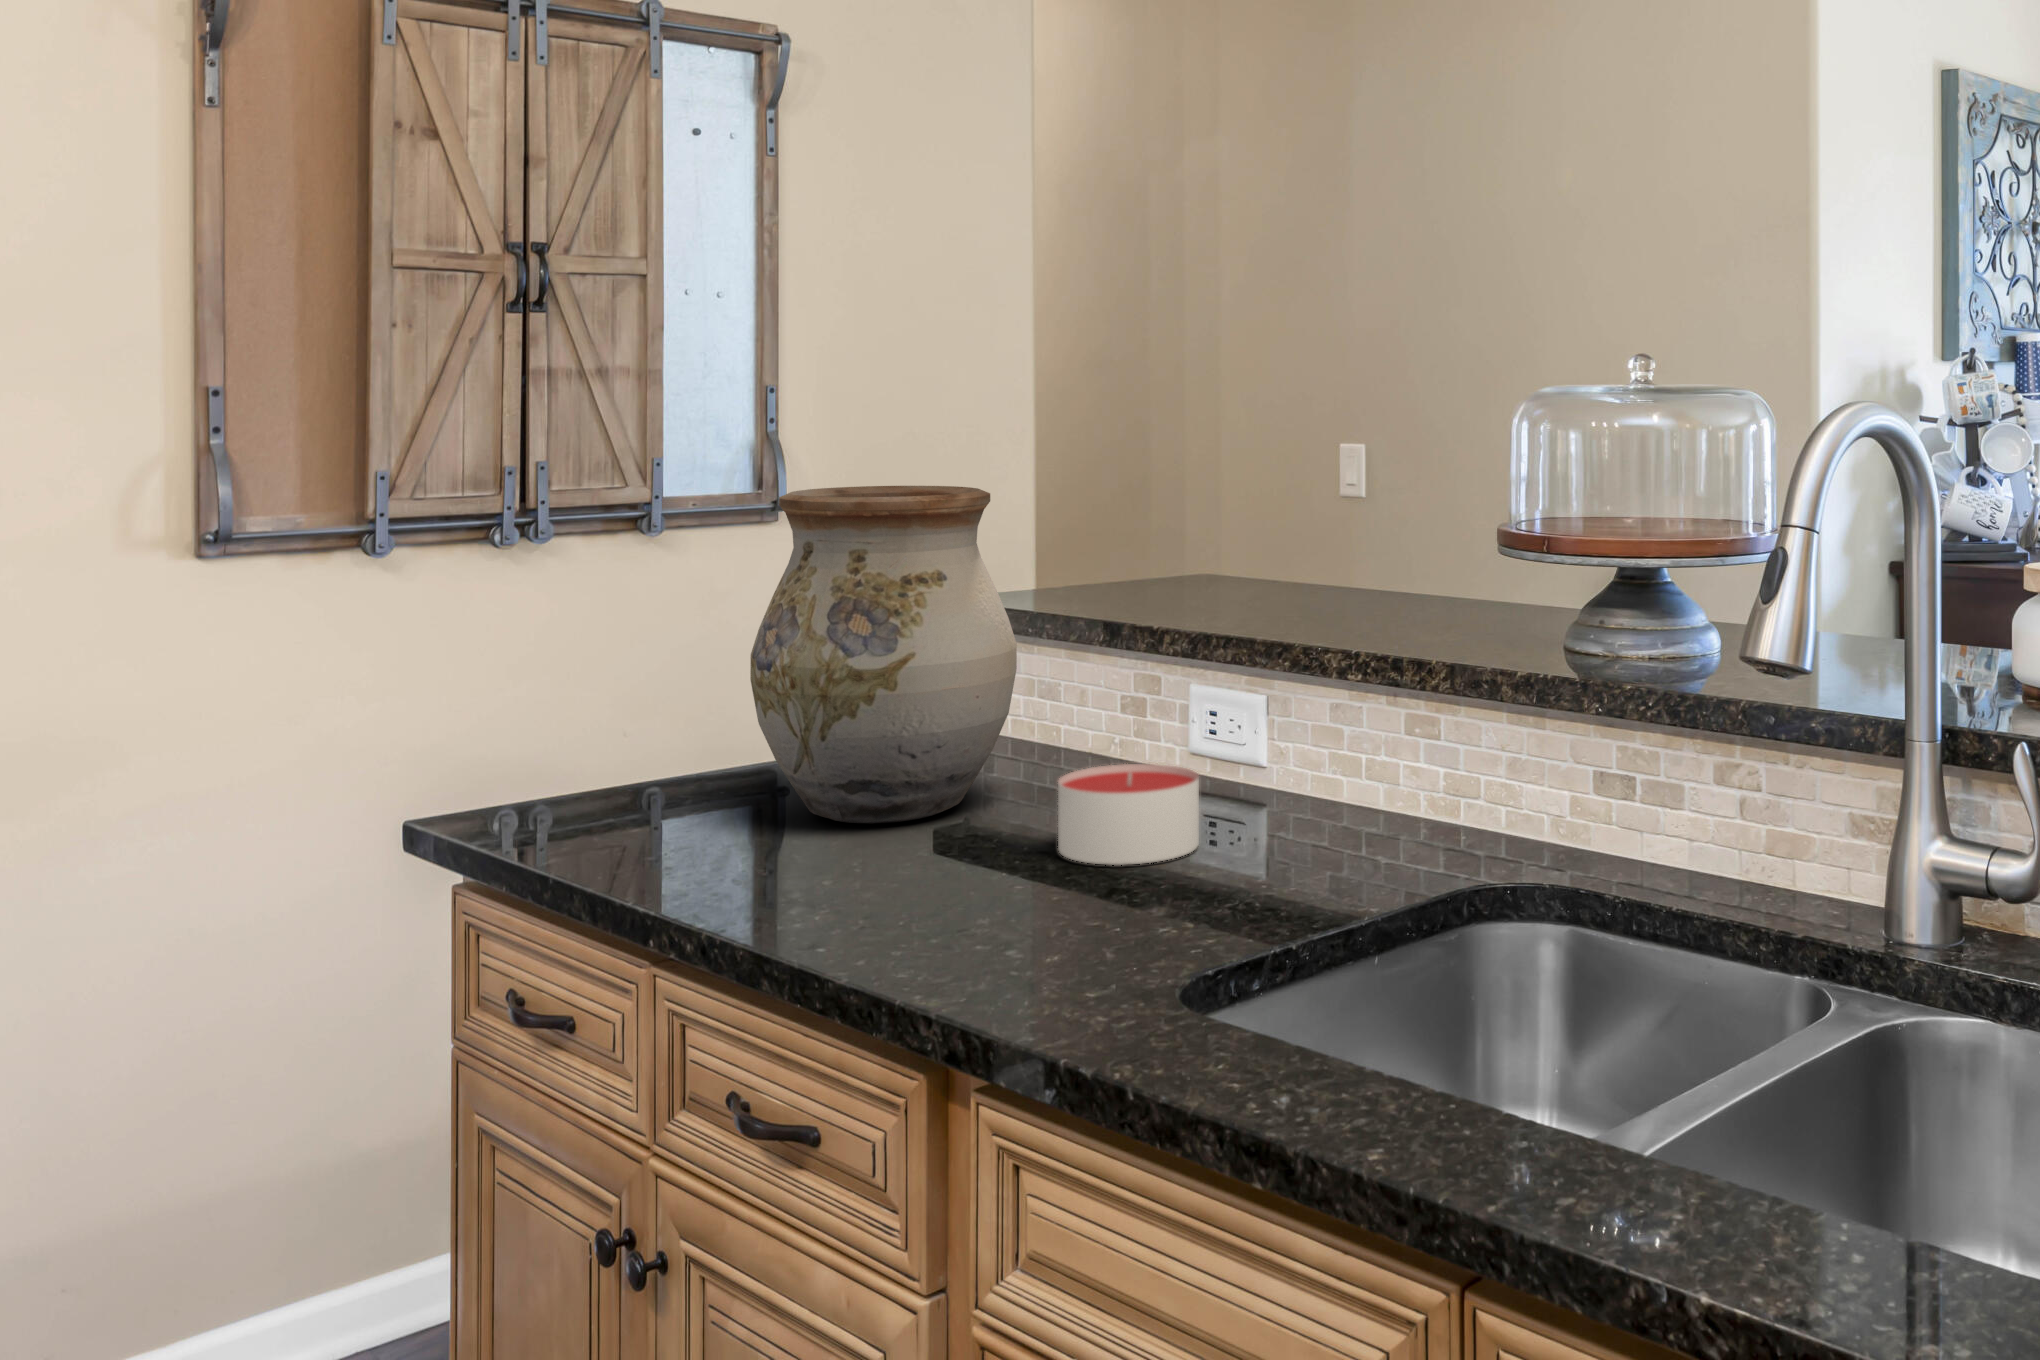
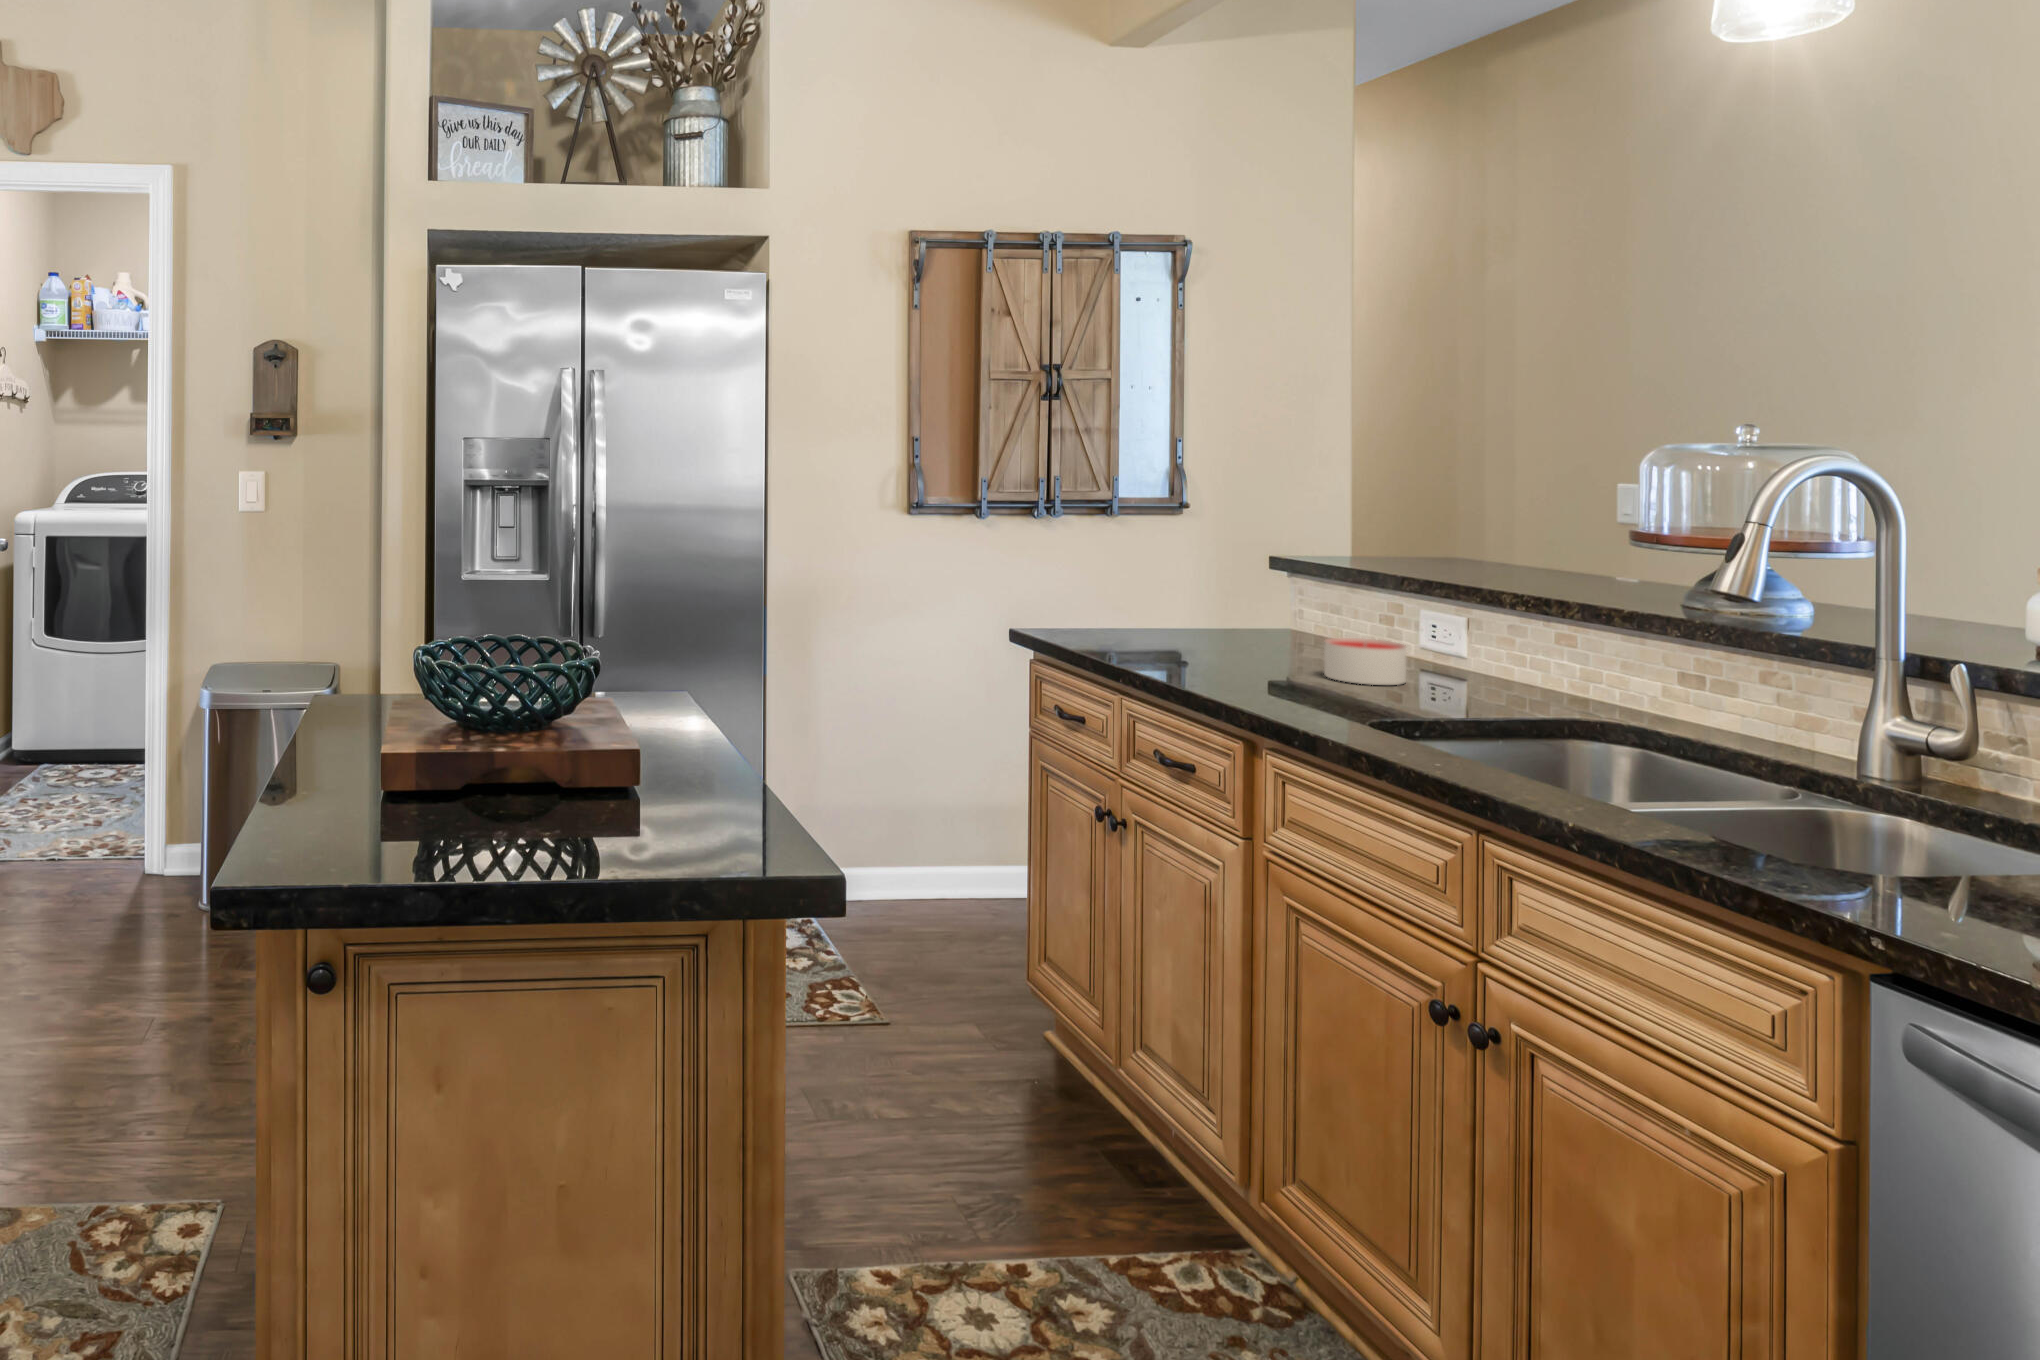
vase: present [750,486,1017,823] -> none [1167,491,1308,656]

